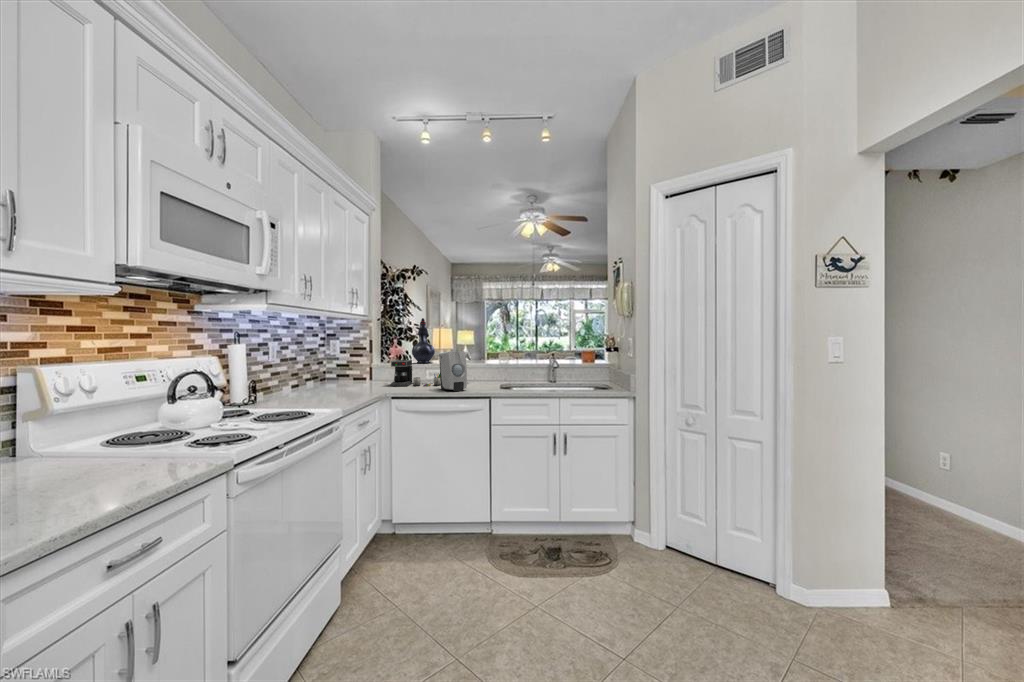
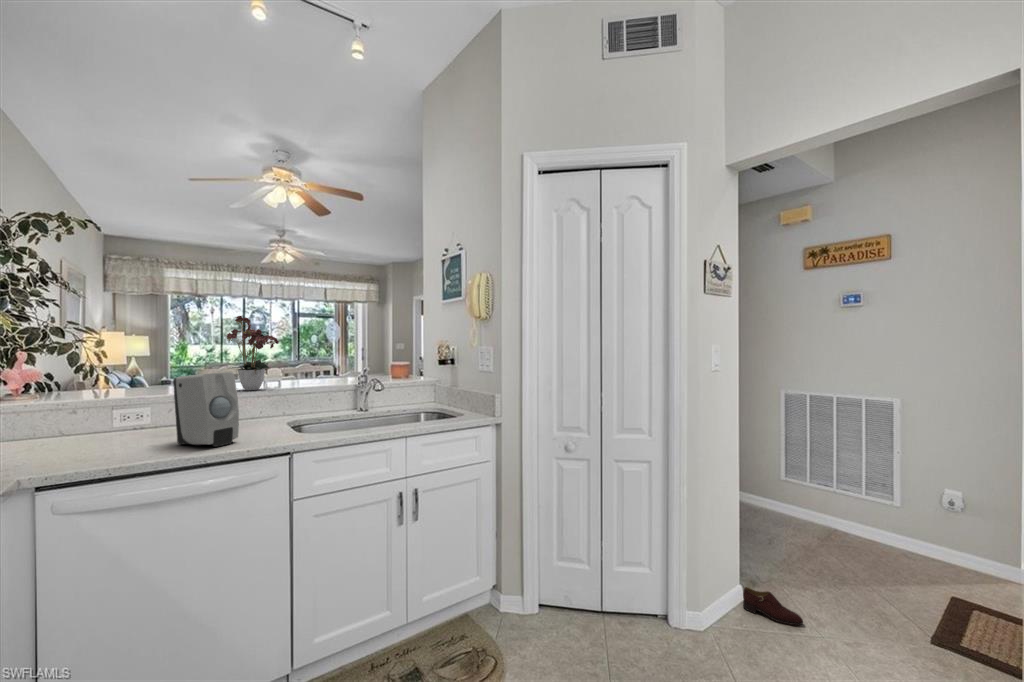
flower arrangement: none [471,316,502,364] -> present [227,316,279,390]
decorative vase: present [412,318,435,363] -> none [82,311,137,395]
coffee maker: present [391,360,440,386] -> none [37,391,170,450]
shoe: none [874,583,937,631] -> present [743,587,803,625]

